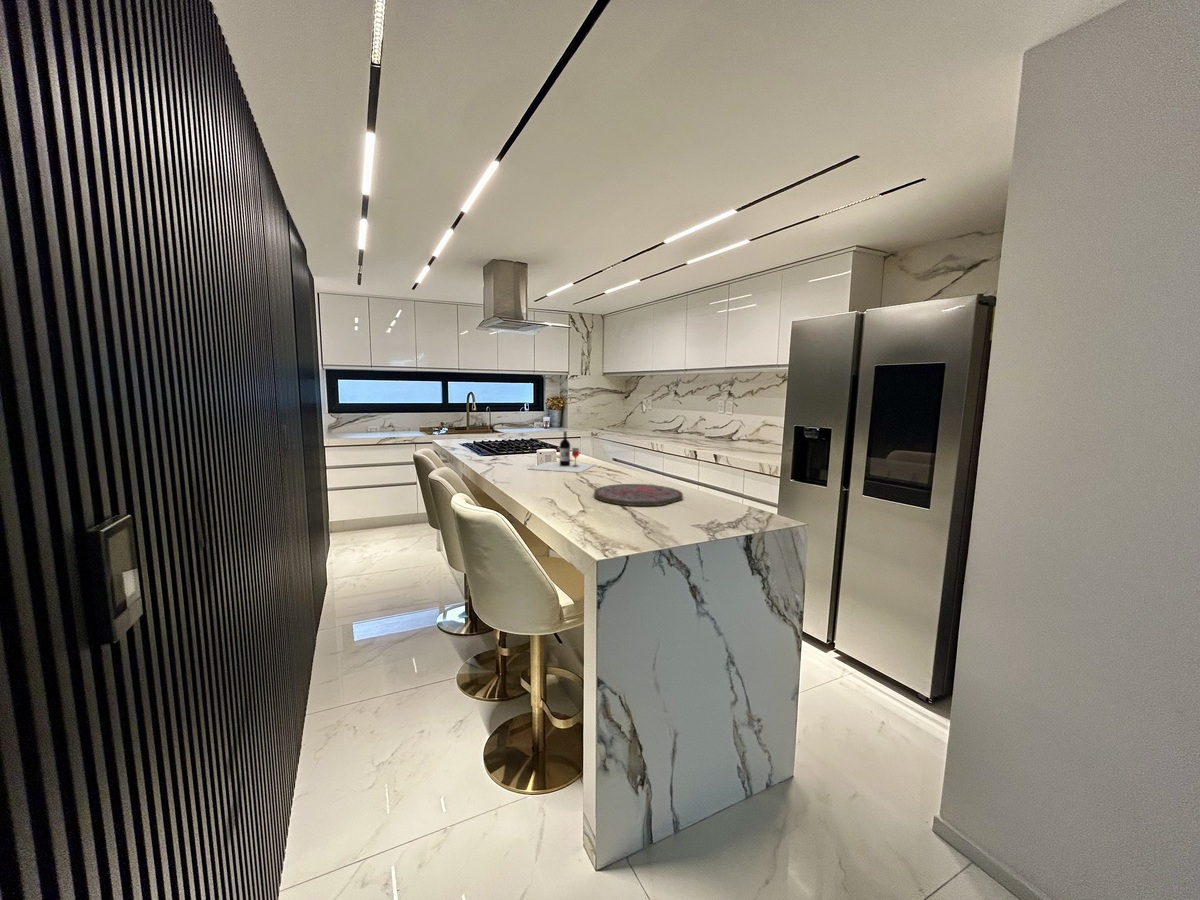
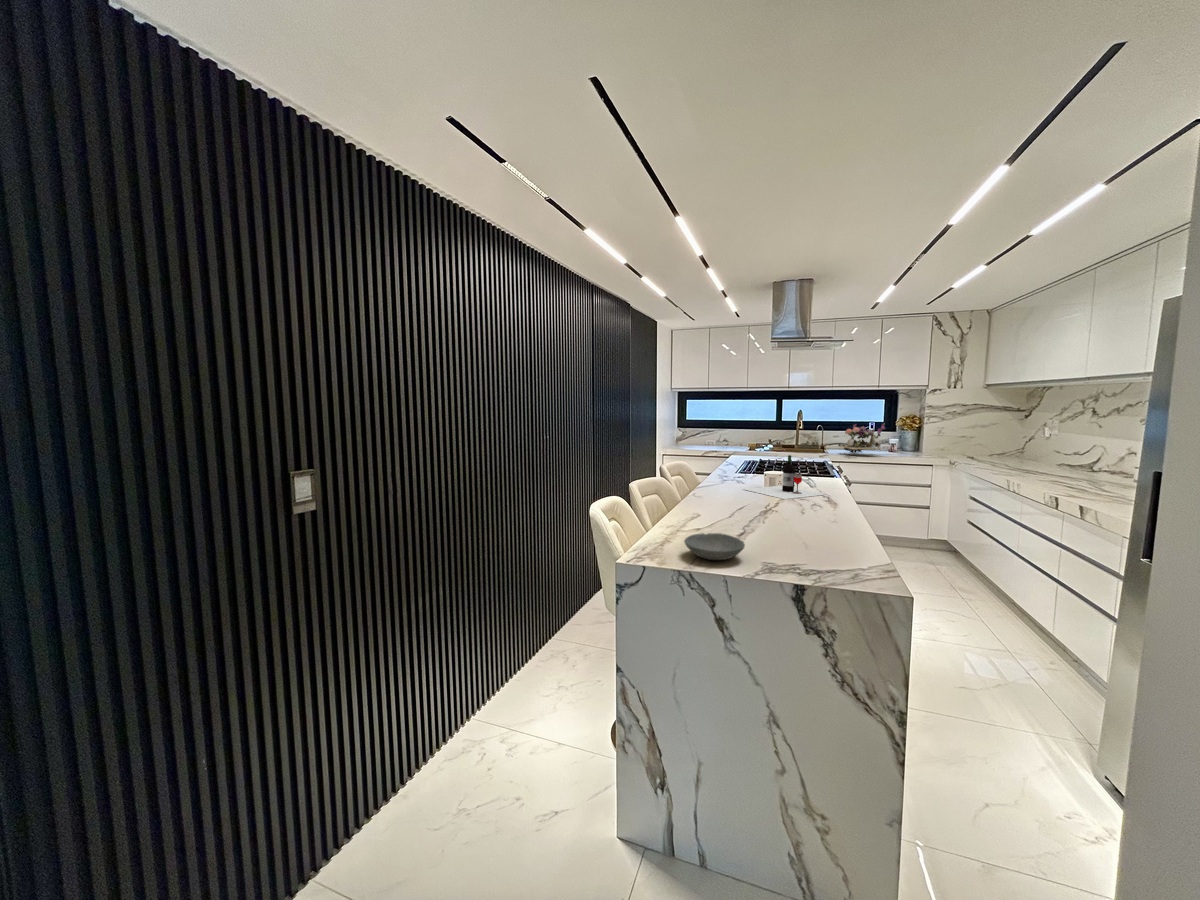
flower arrangement: none [515,403,553,432] -> present [840,423,885,454]
cutting board: present [594,484,683,506] -> none [726,513,825,540]
bowl: none [639,506,700,532] -> present [684,533,745,560]

